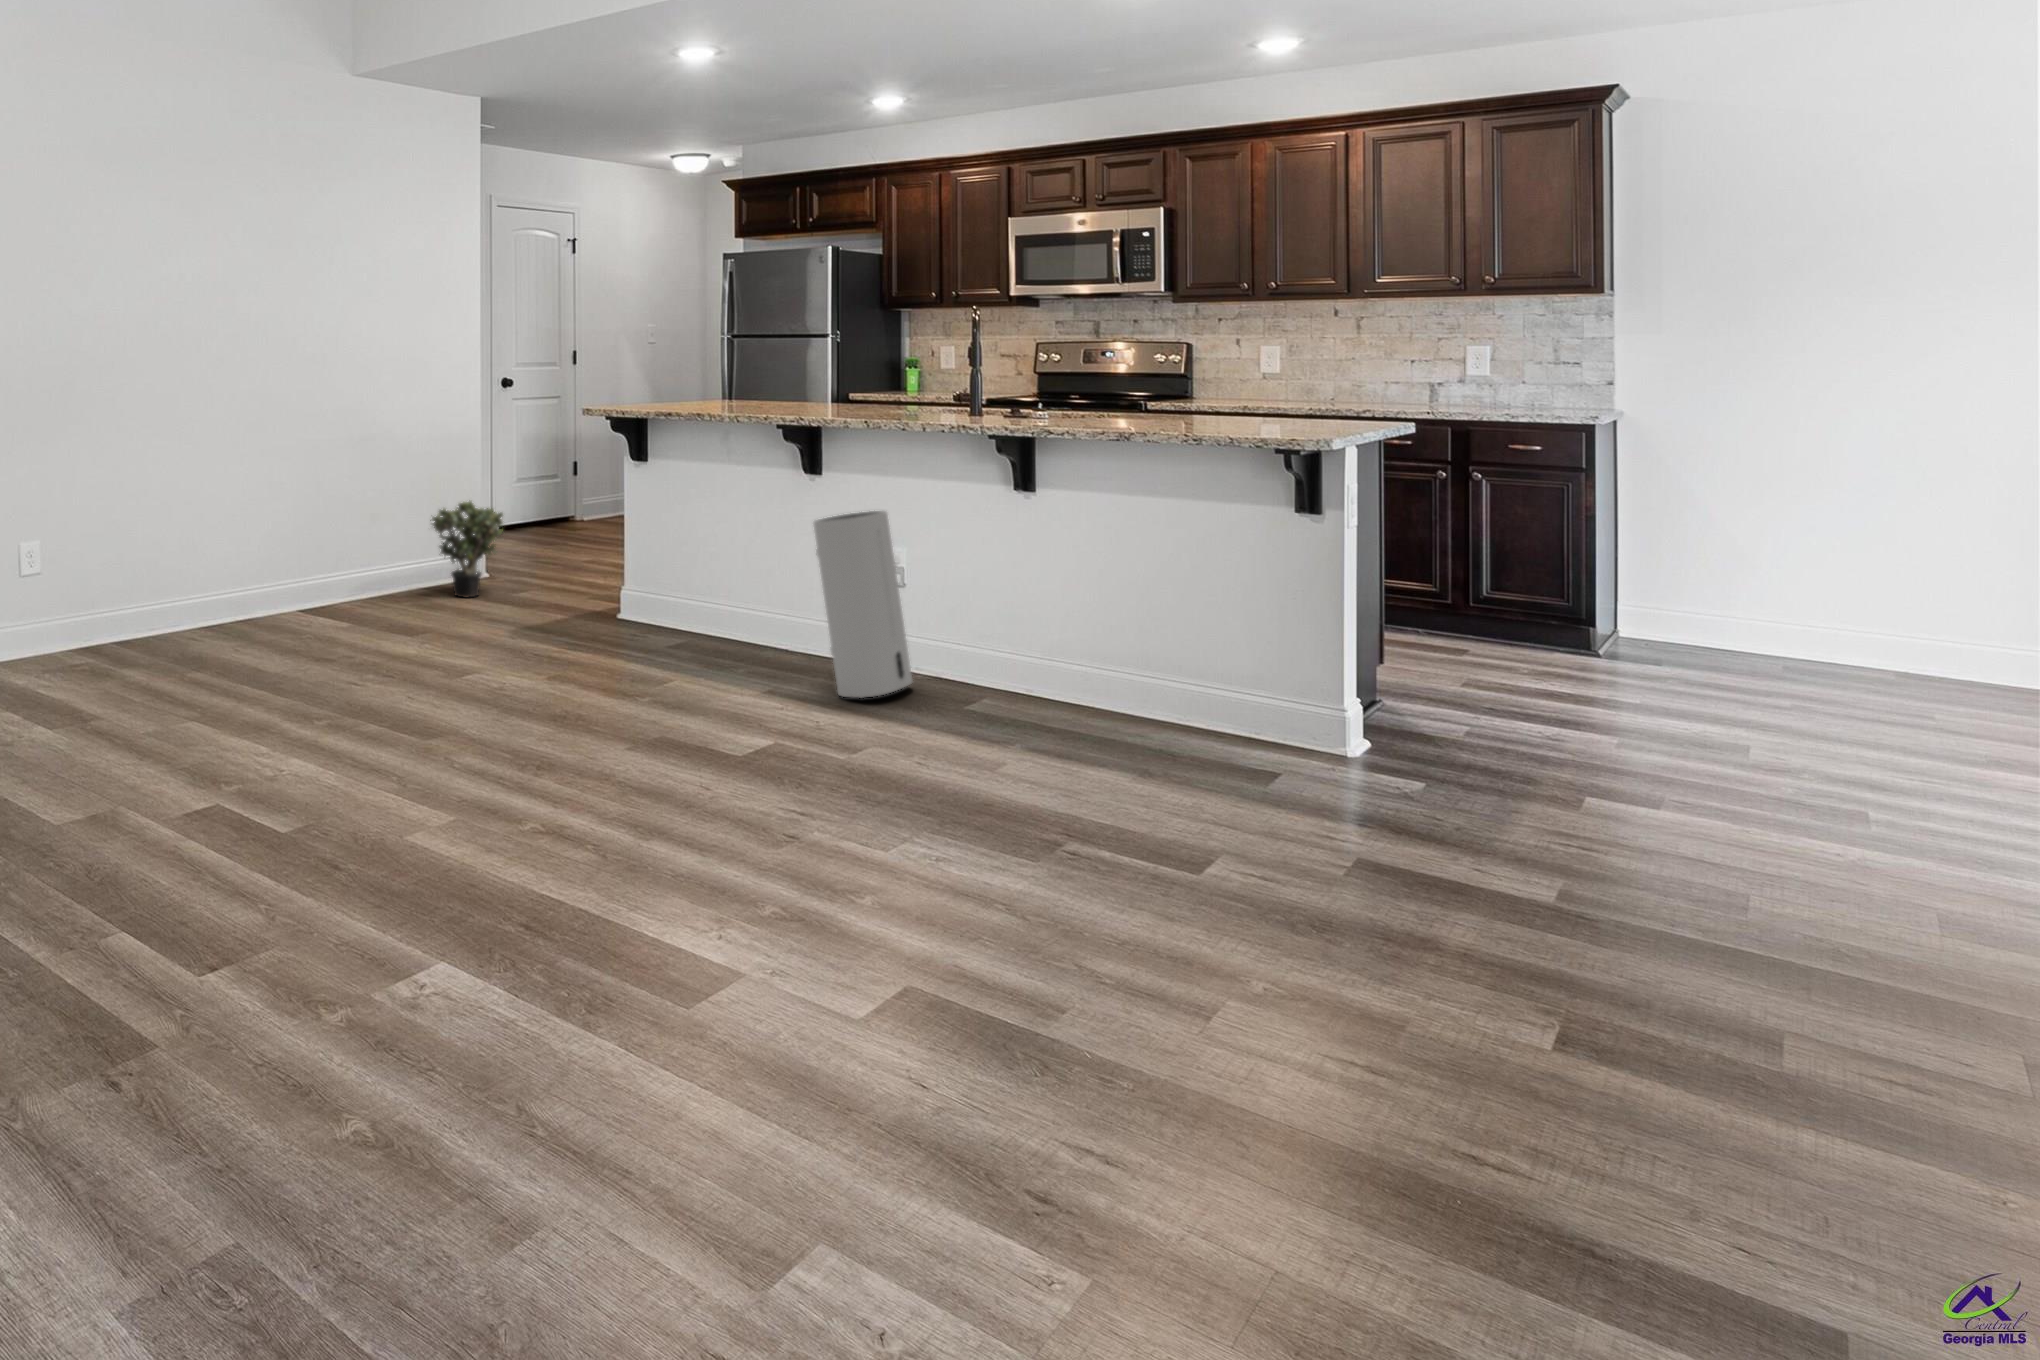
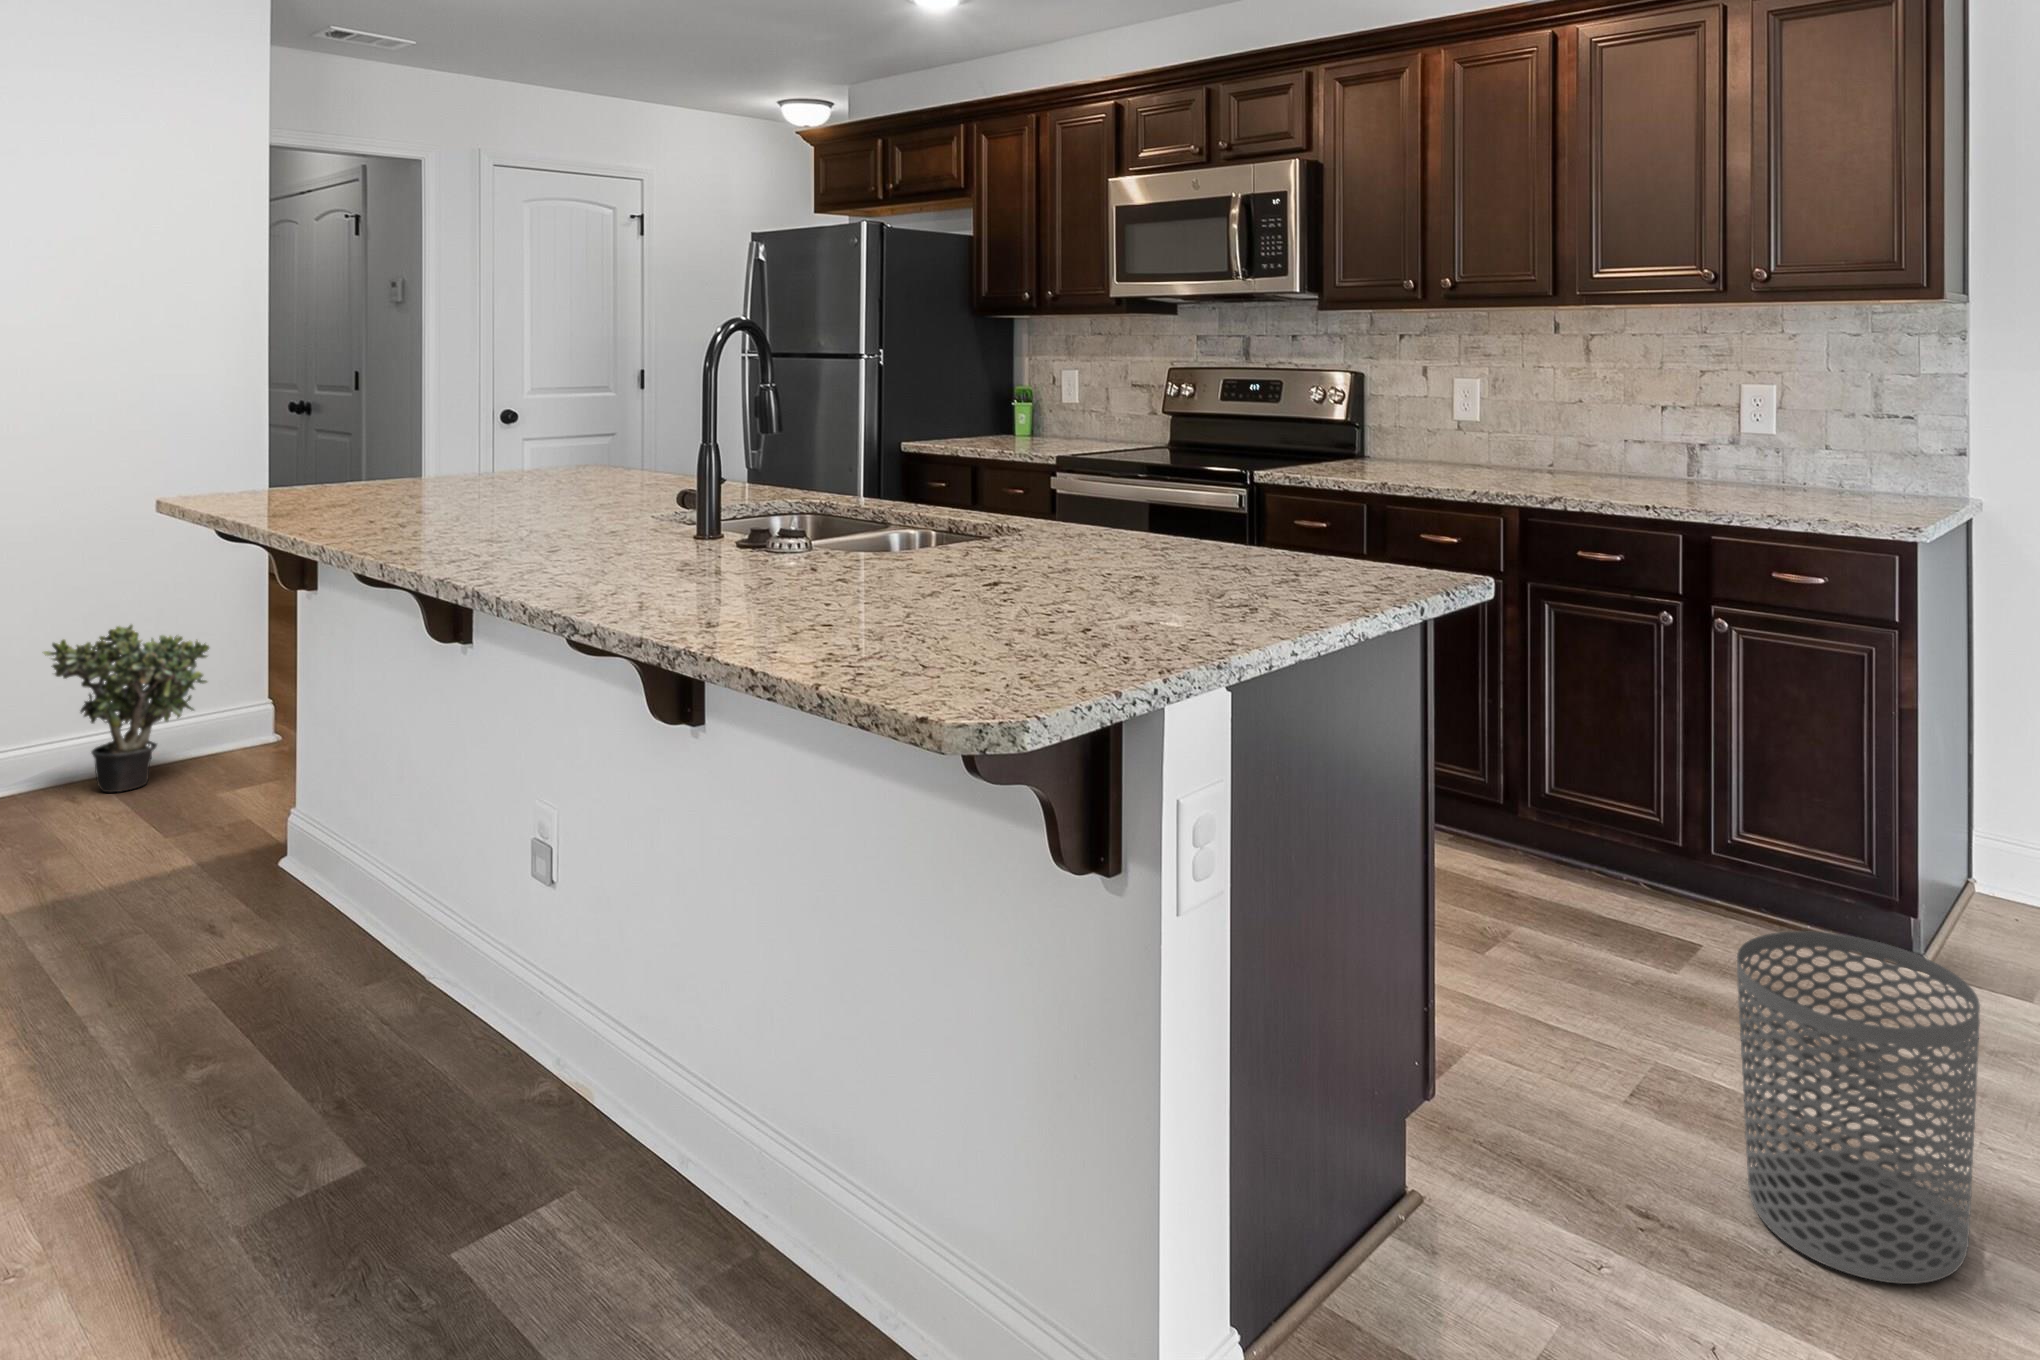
air purifier: present [814,511,912,699] -> none [214,729,458,1191]
waste bin: none [1533,592,1652,720] -> present [1737,931,1980,1284]

